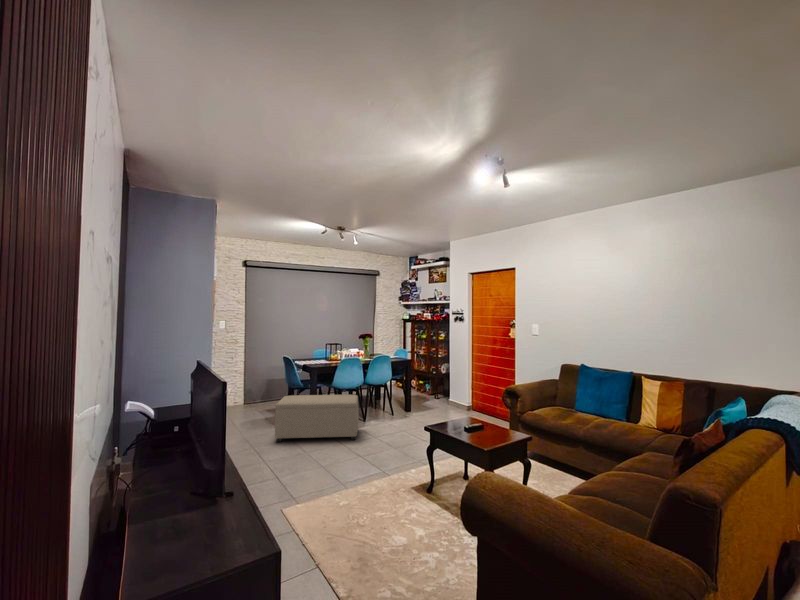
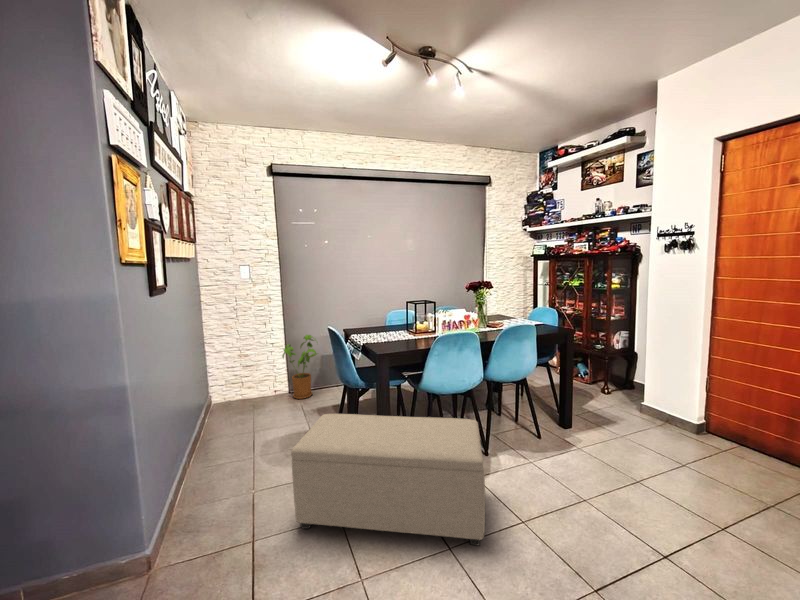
house plant: none [242,366,267,407] -> present [282,335,317,399]

